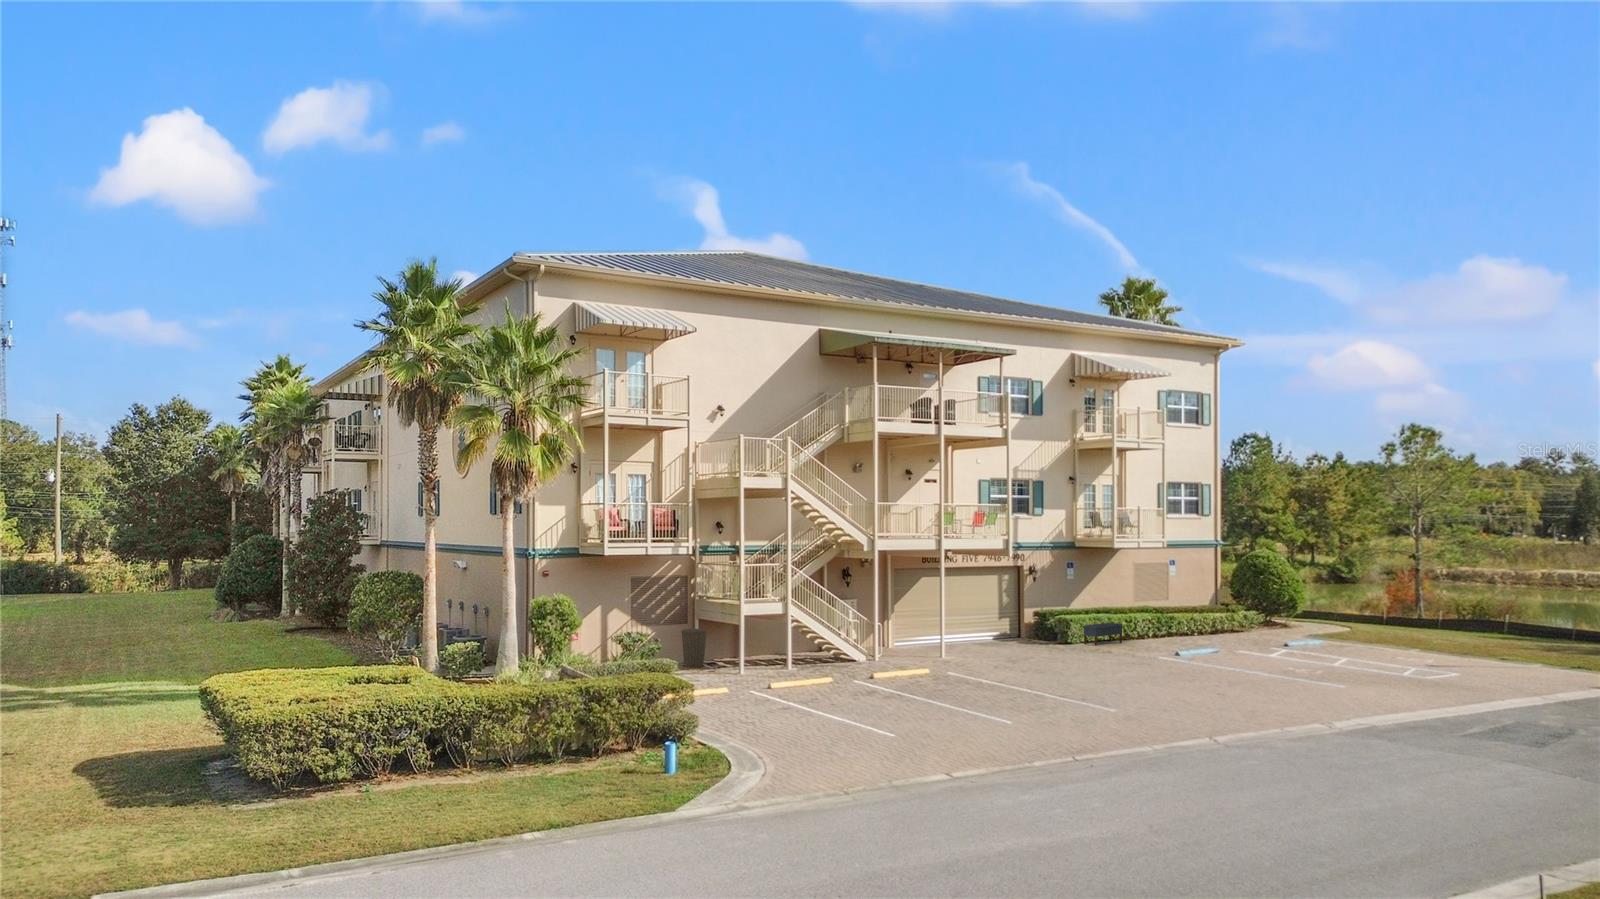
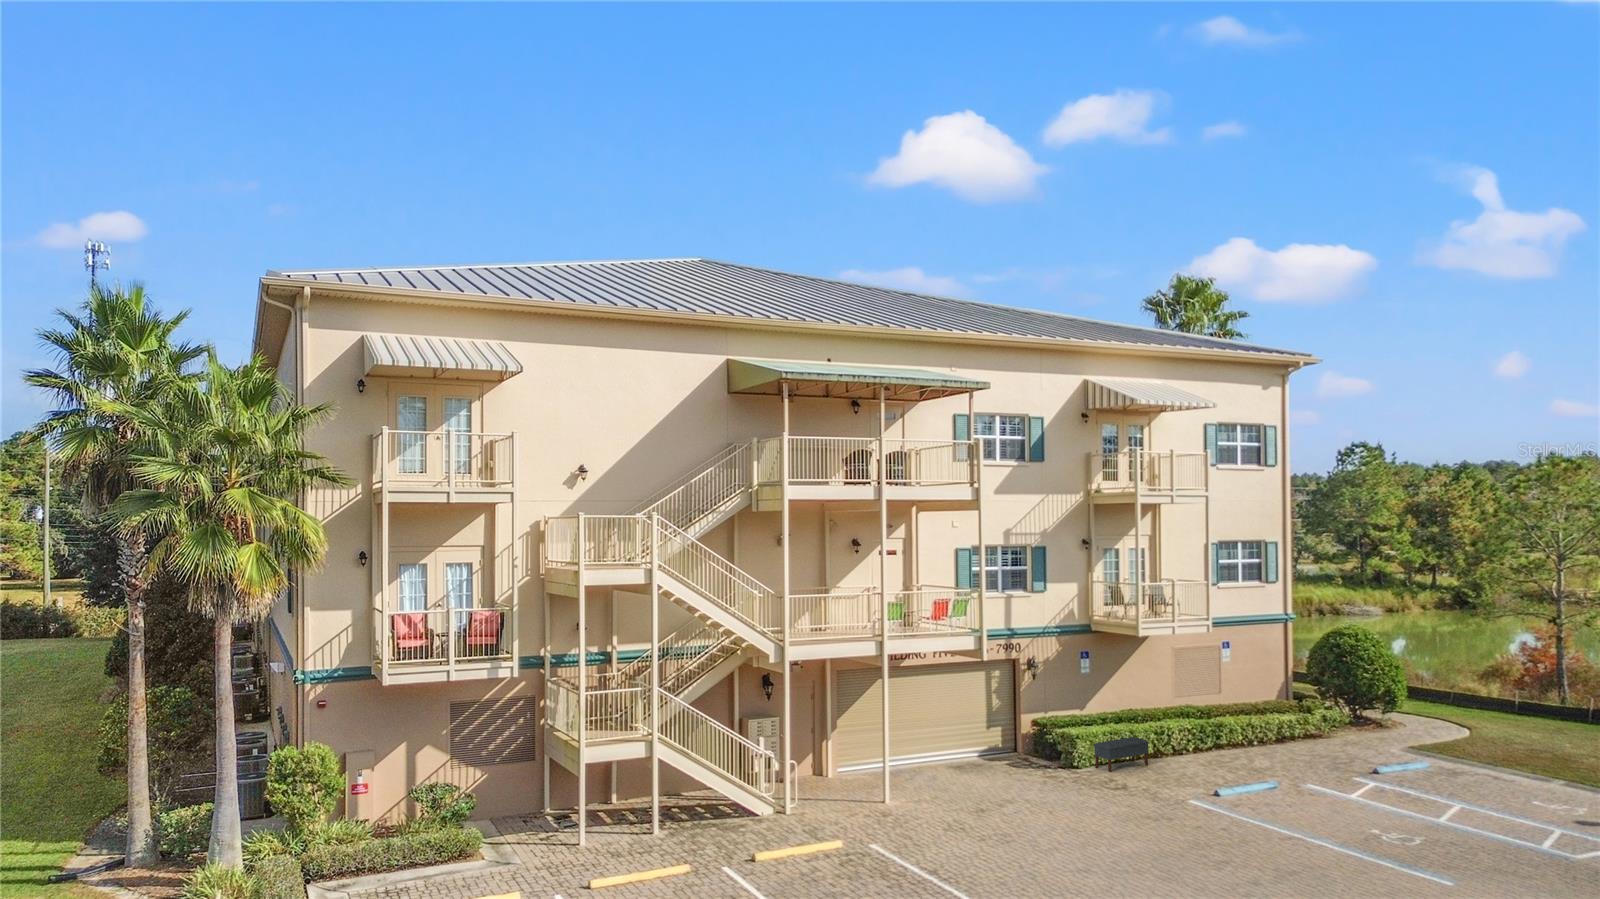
trash can: present [681,629,707,667] -> none [519,768,554,824]

